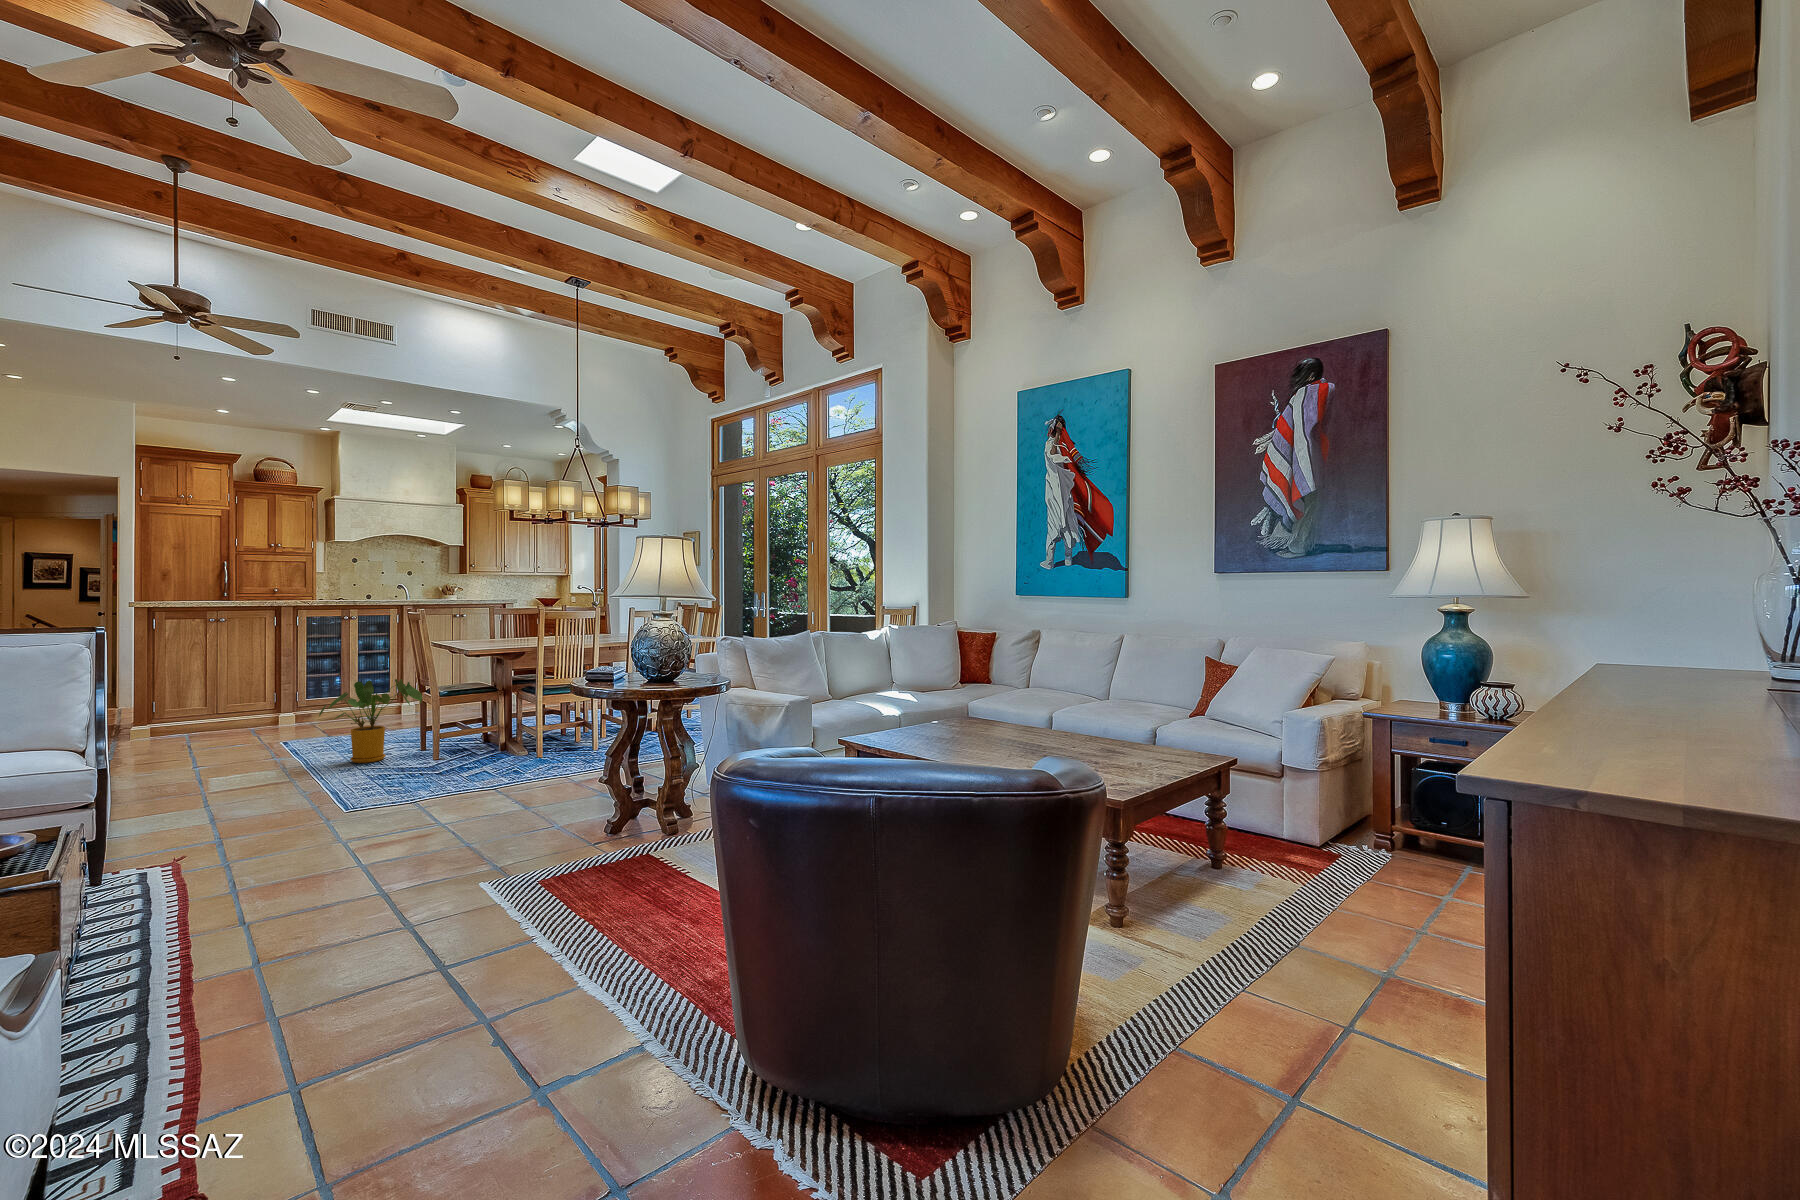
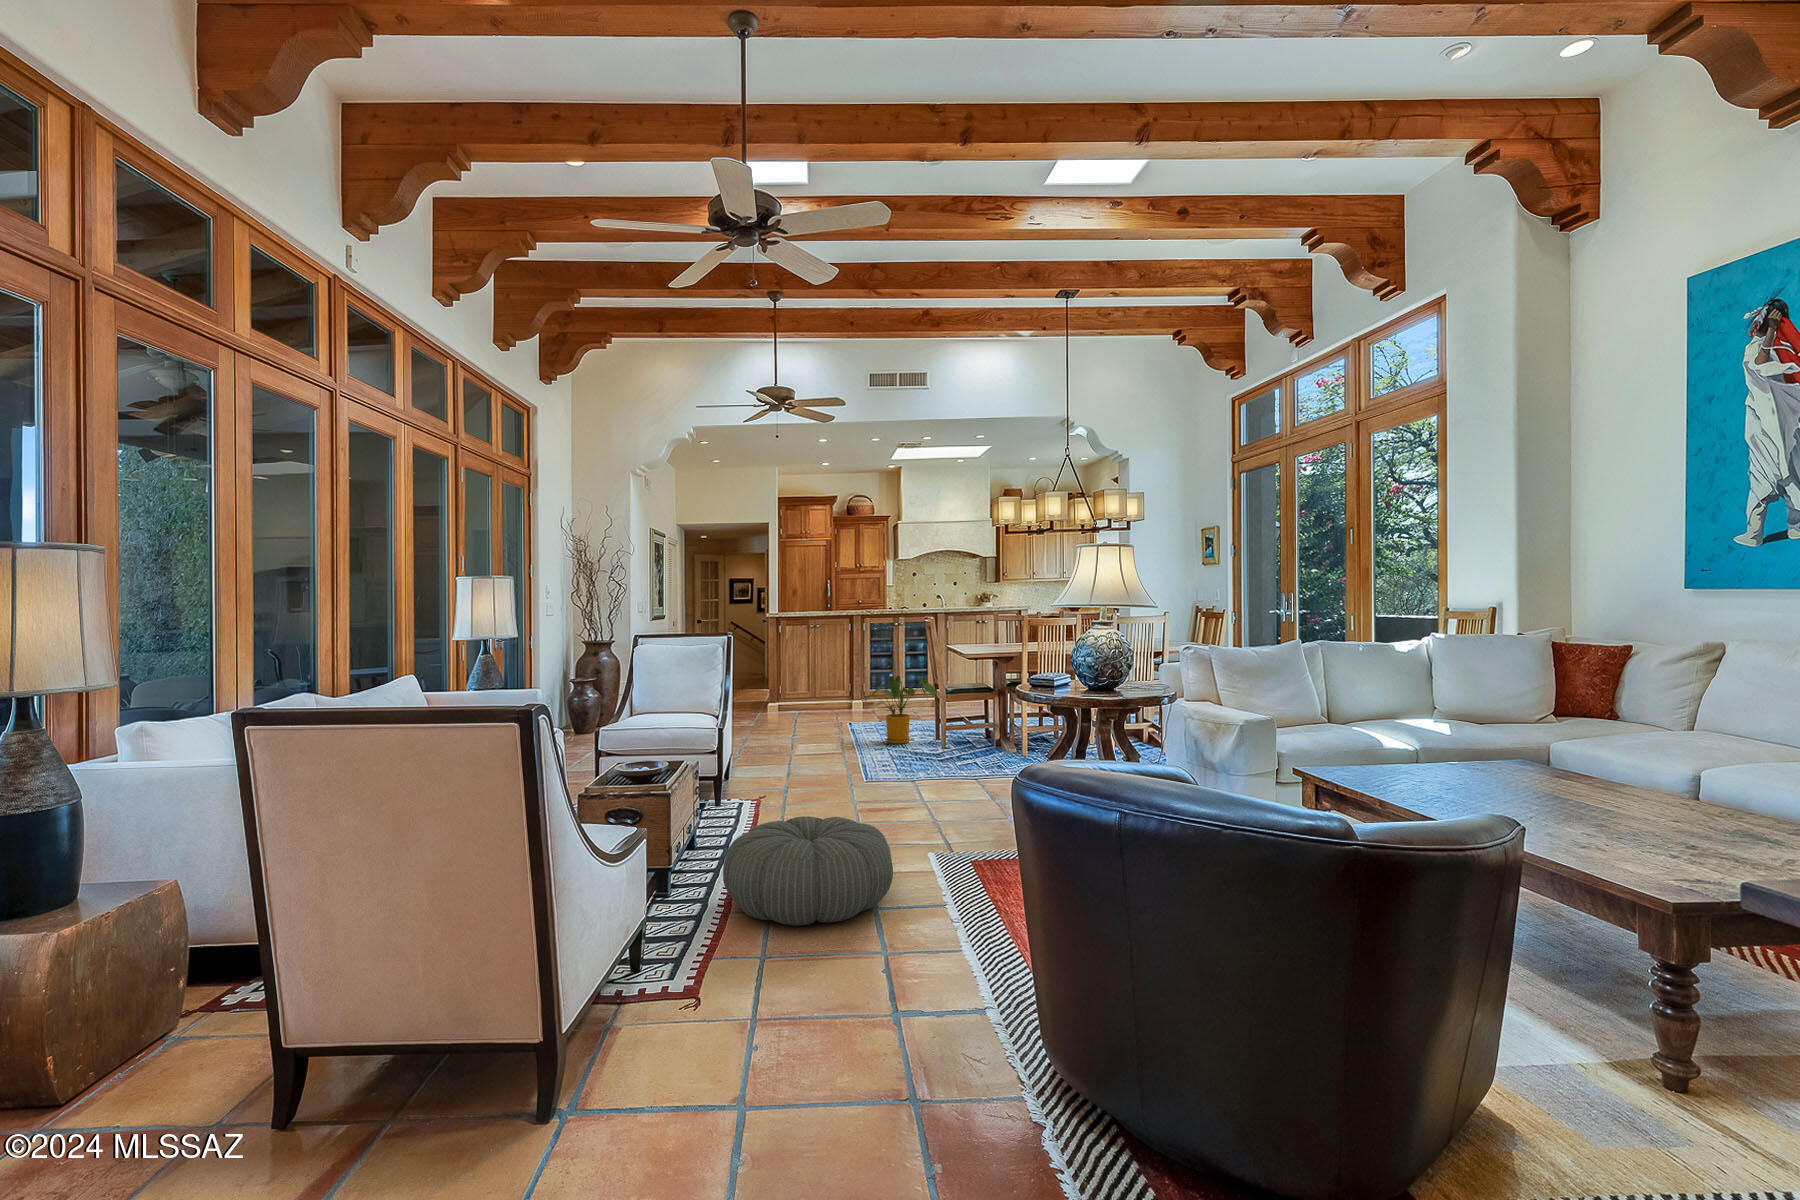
pouf: none [194,866,468,1029] -> present [723,816,893,926]

